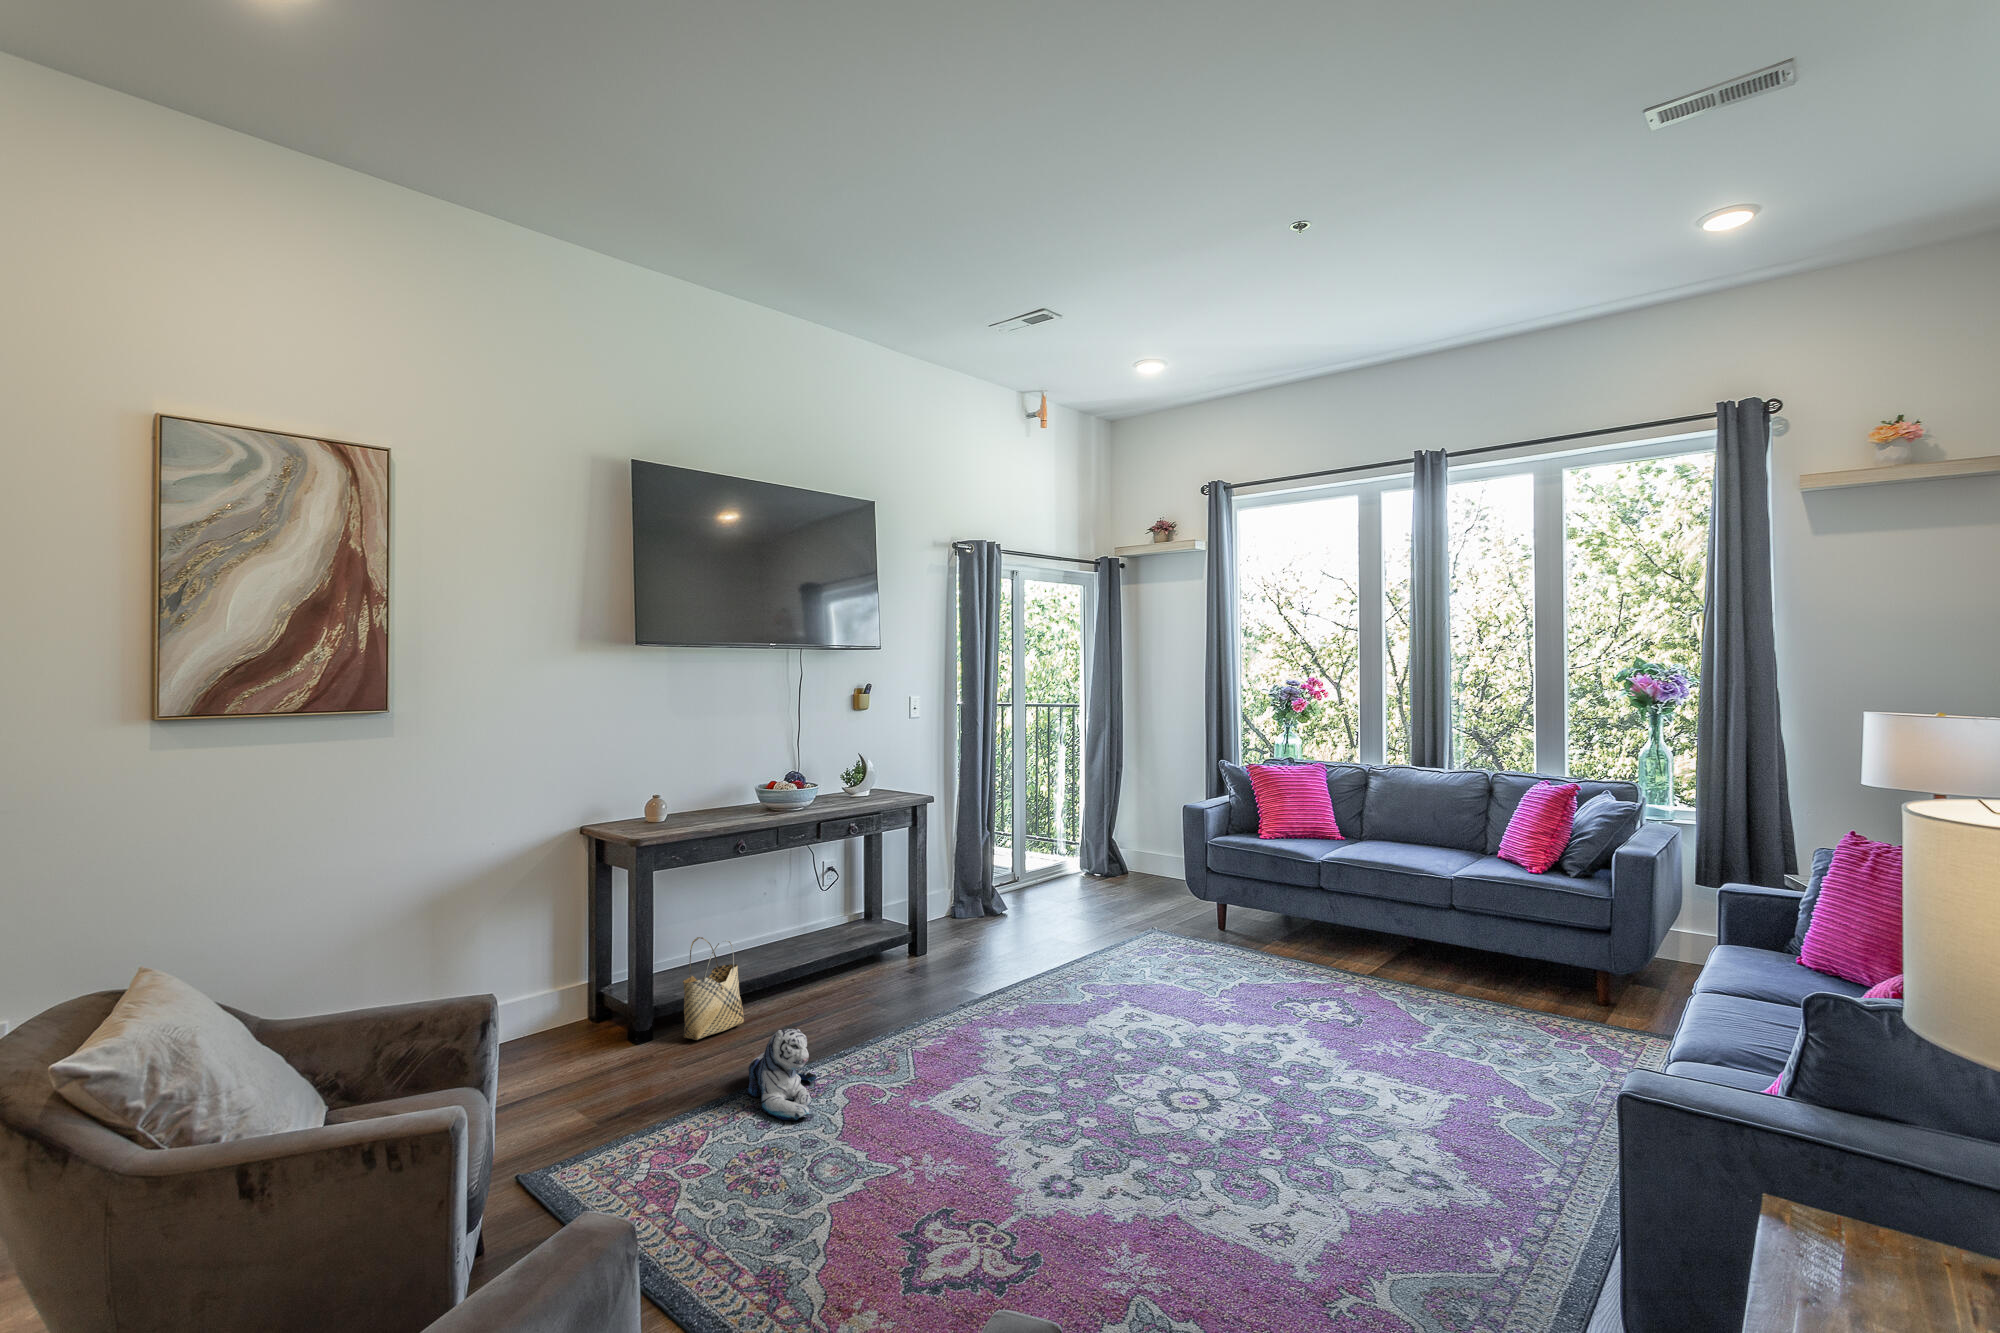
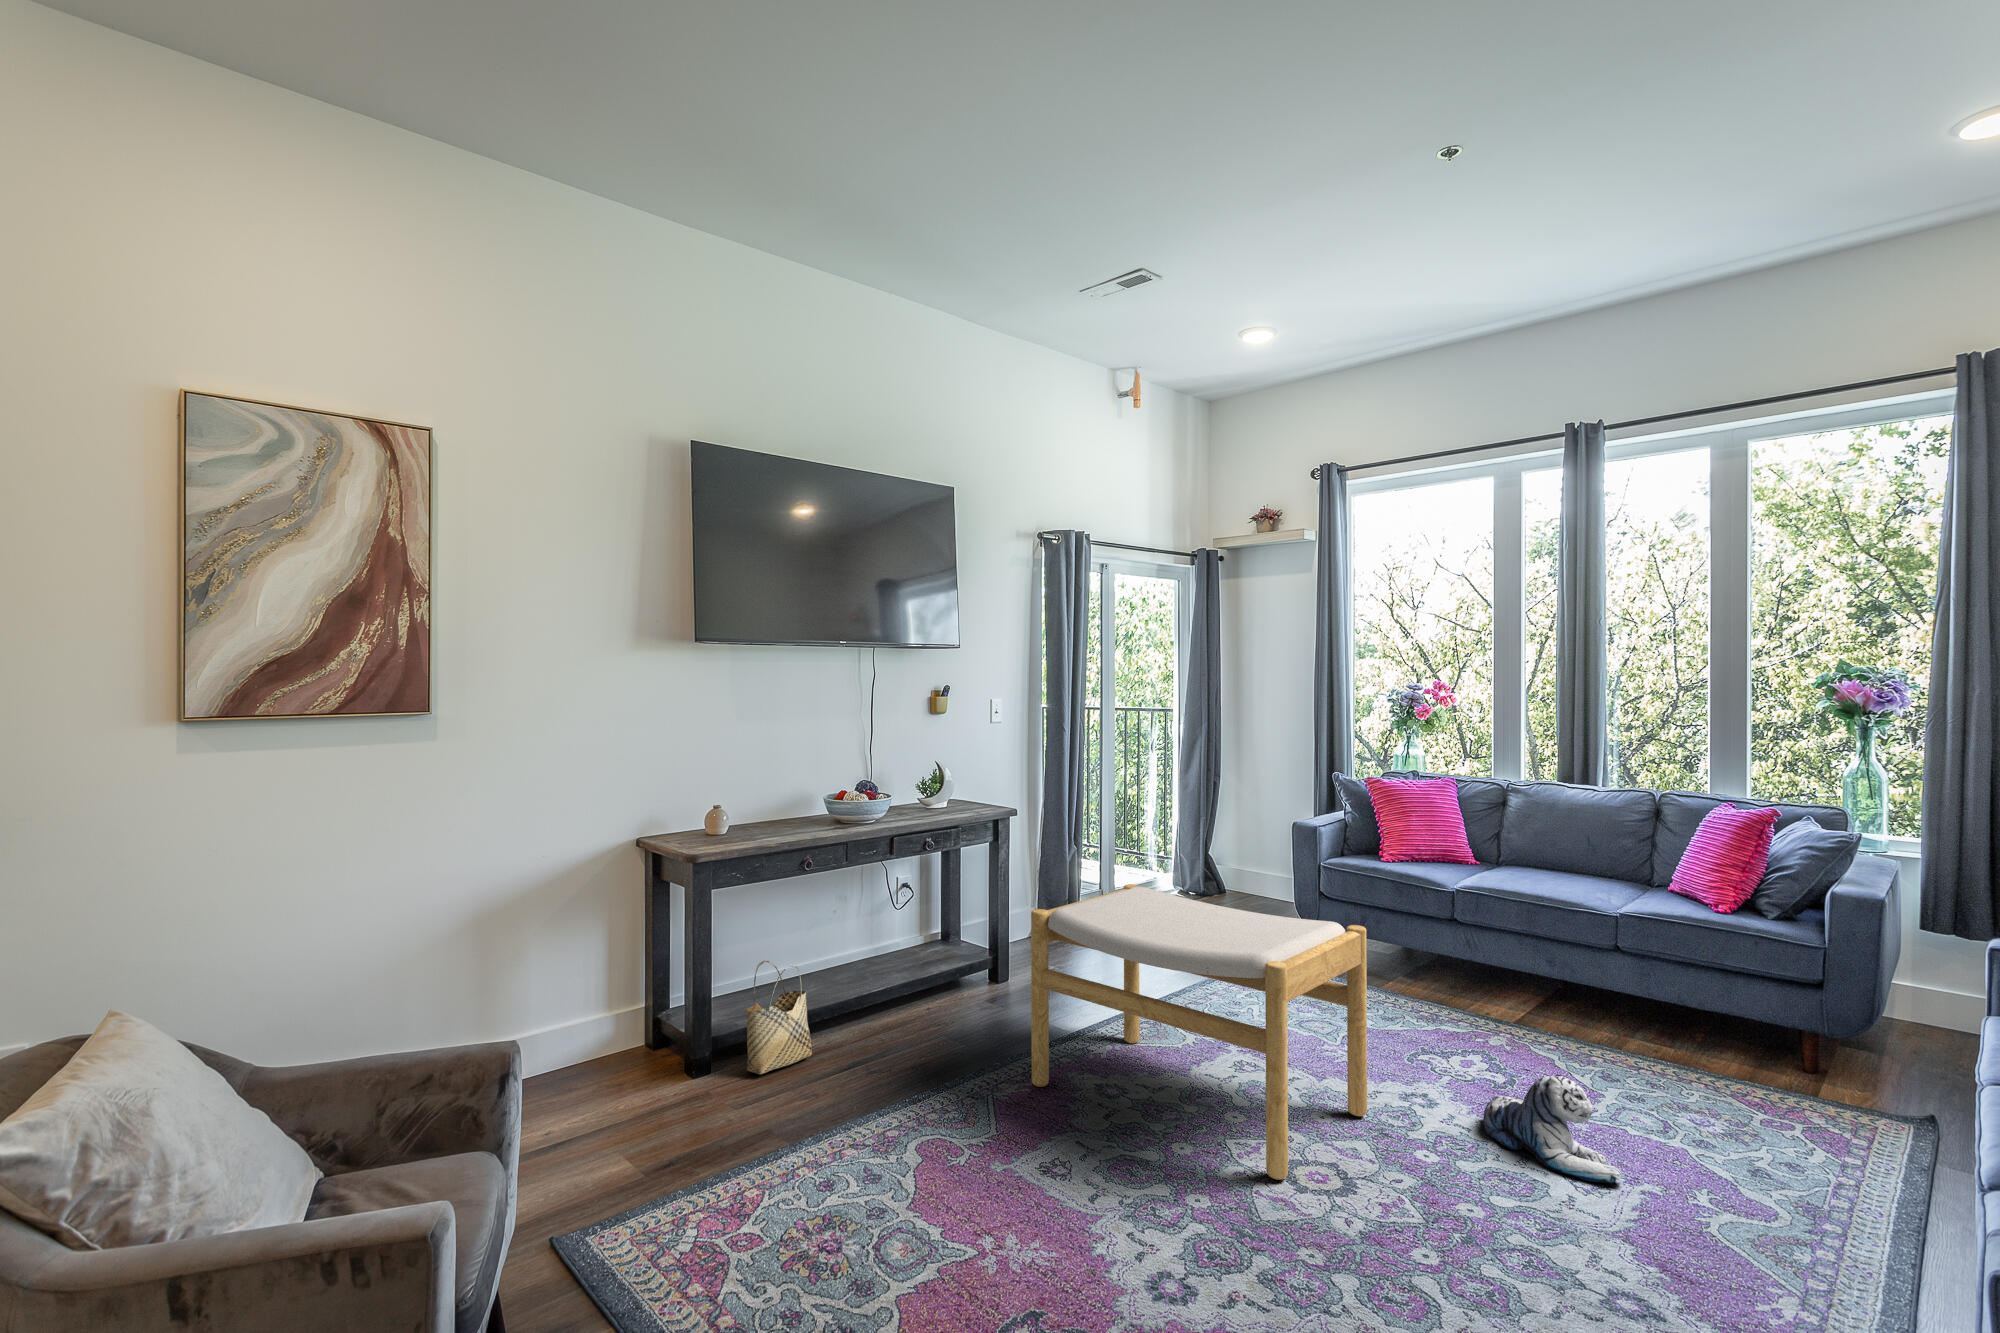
footstool: none [944,861,1235,1103] -> present [1031,884,1367,1180]
plush toy: present [747,1028,816,1120] -> present [1483,1075,1623,1183]

